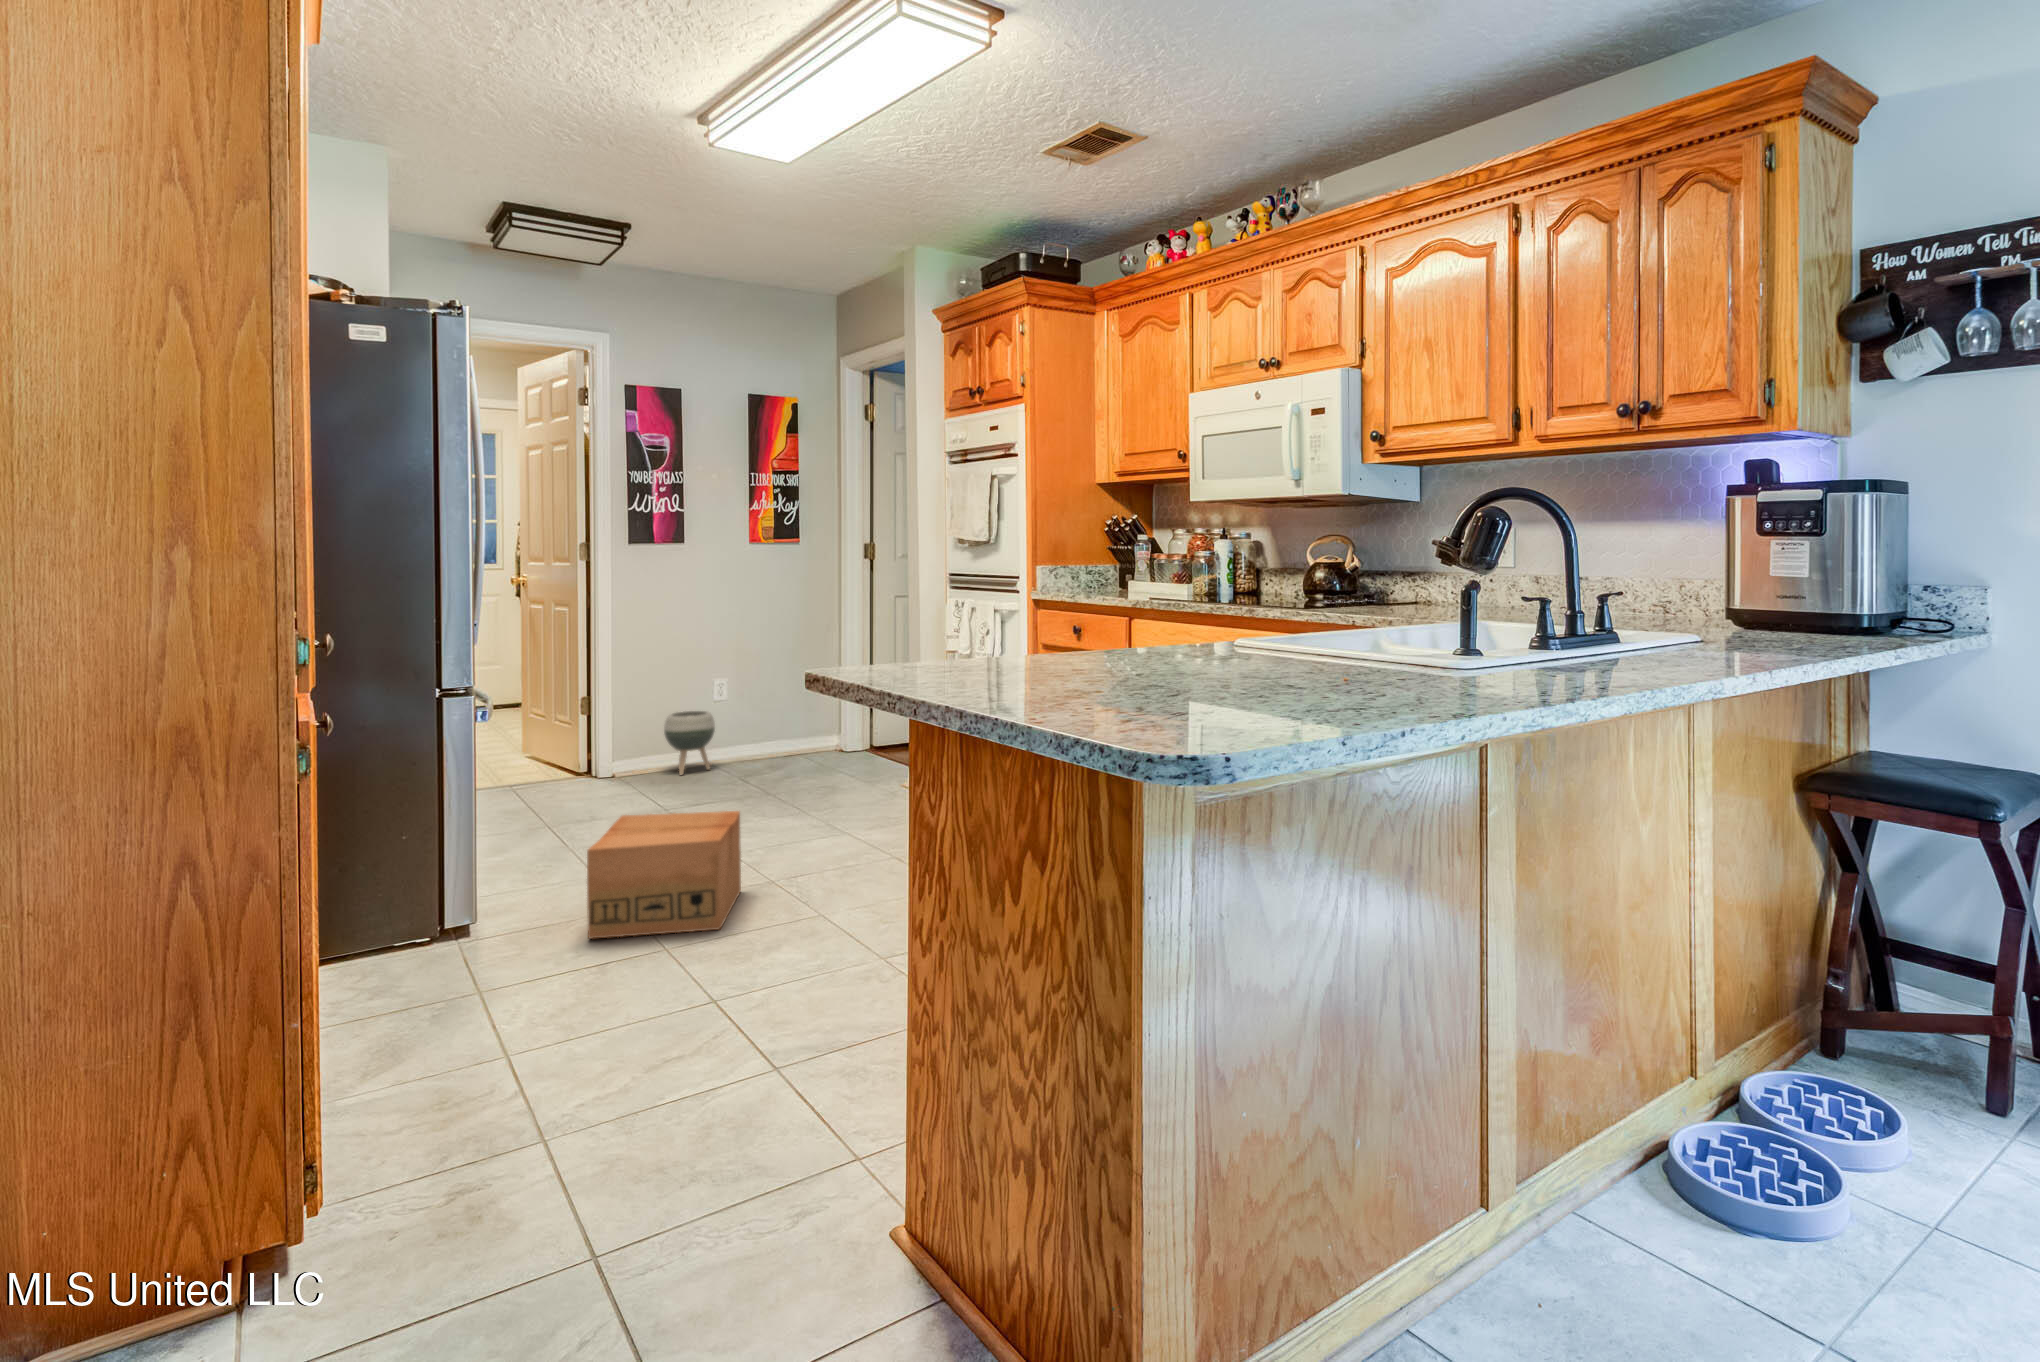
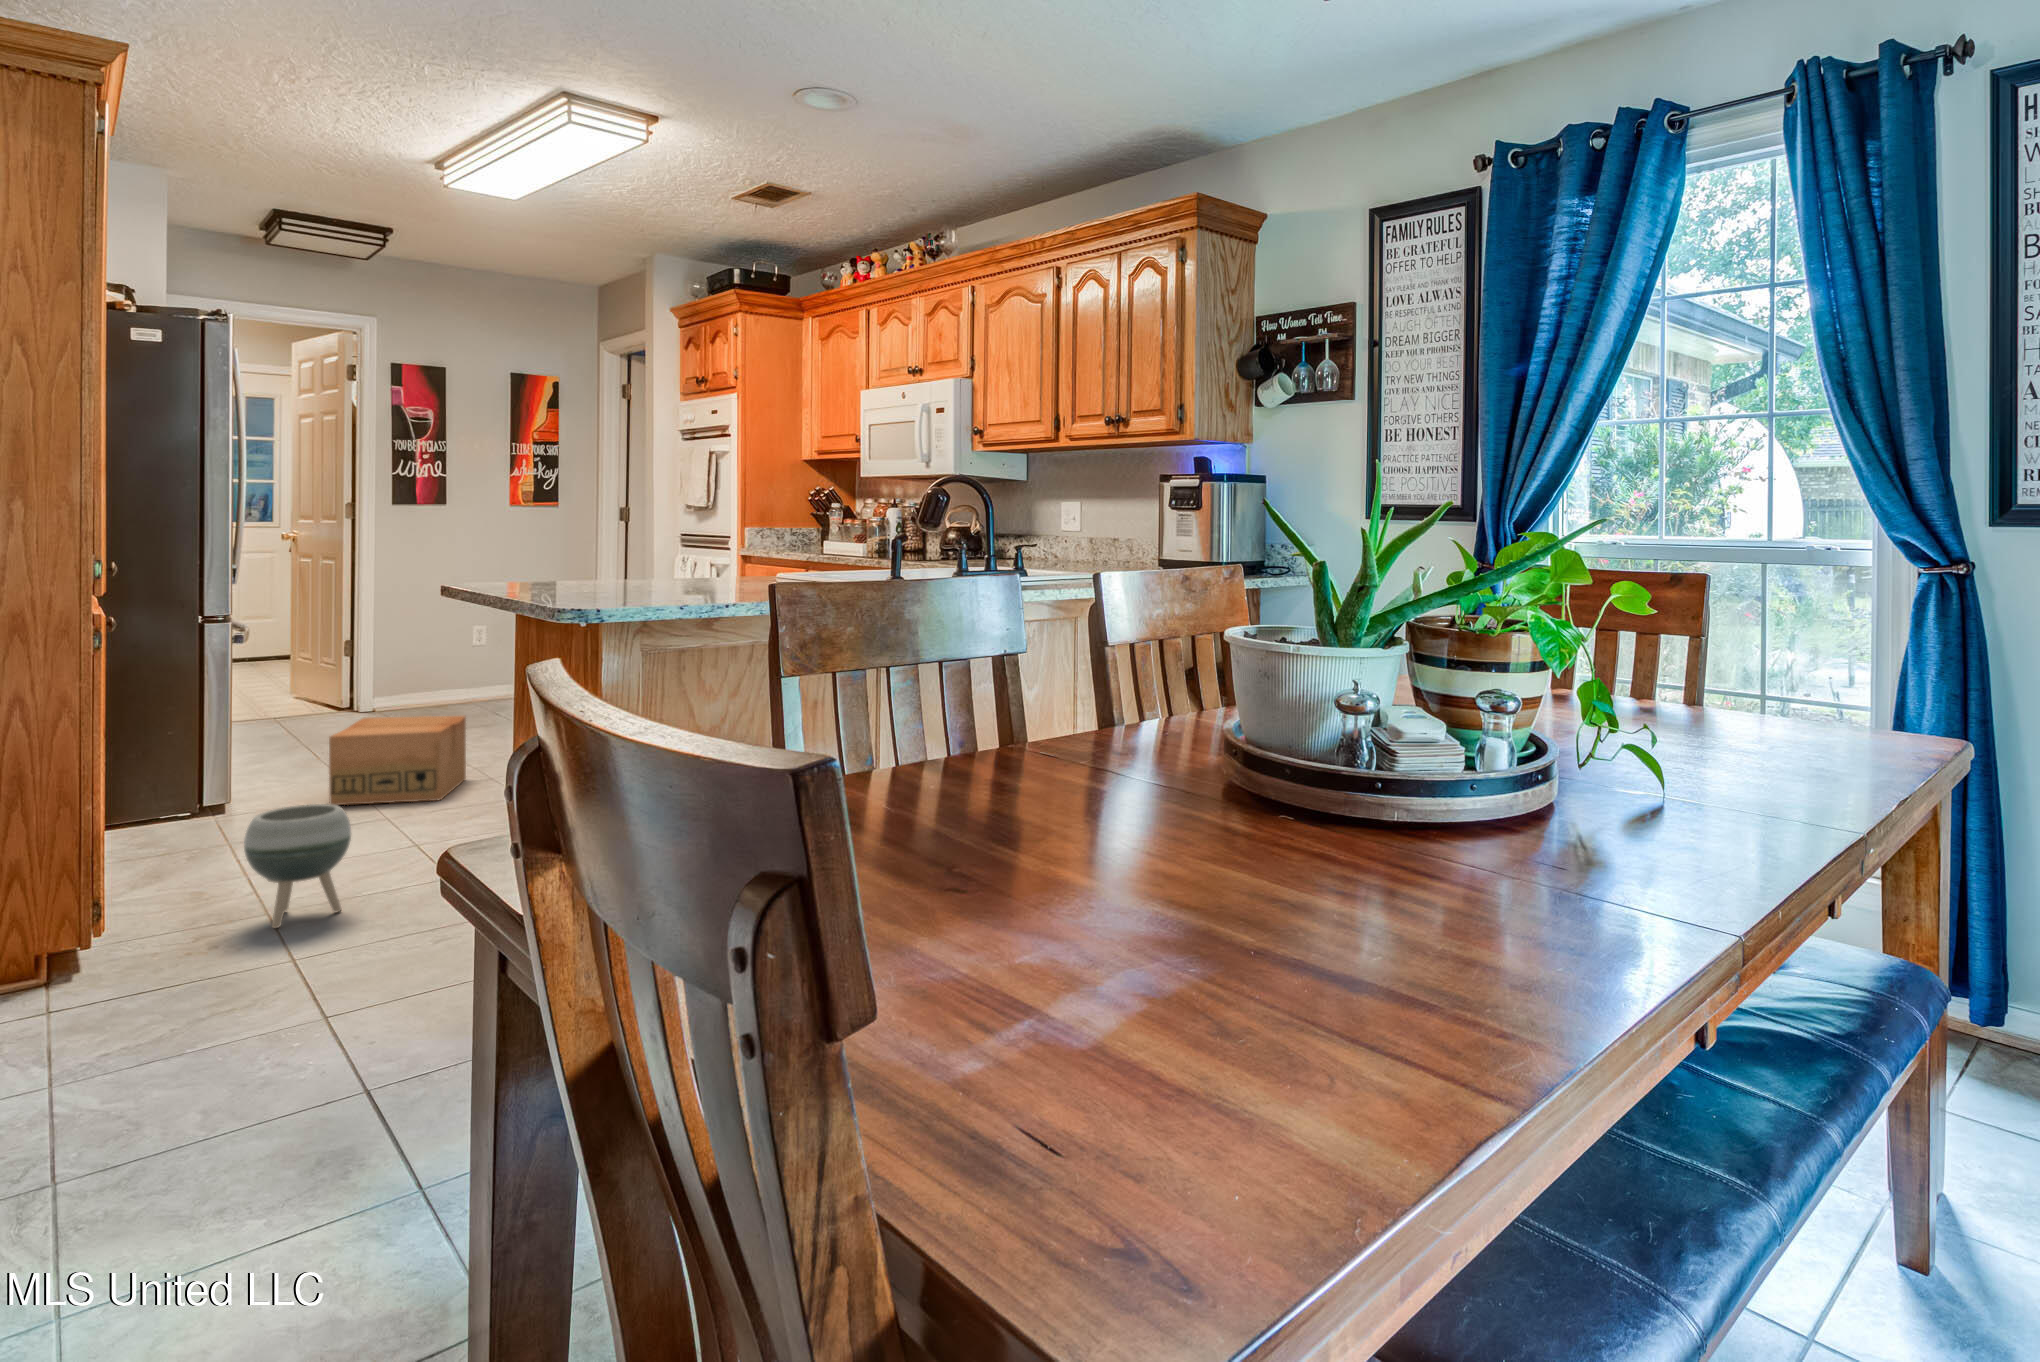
planter: present [664,711,715,775] -> present [244,804,351,928]

